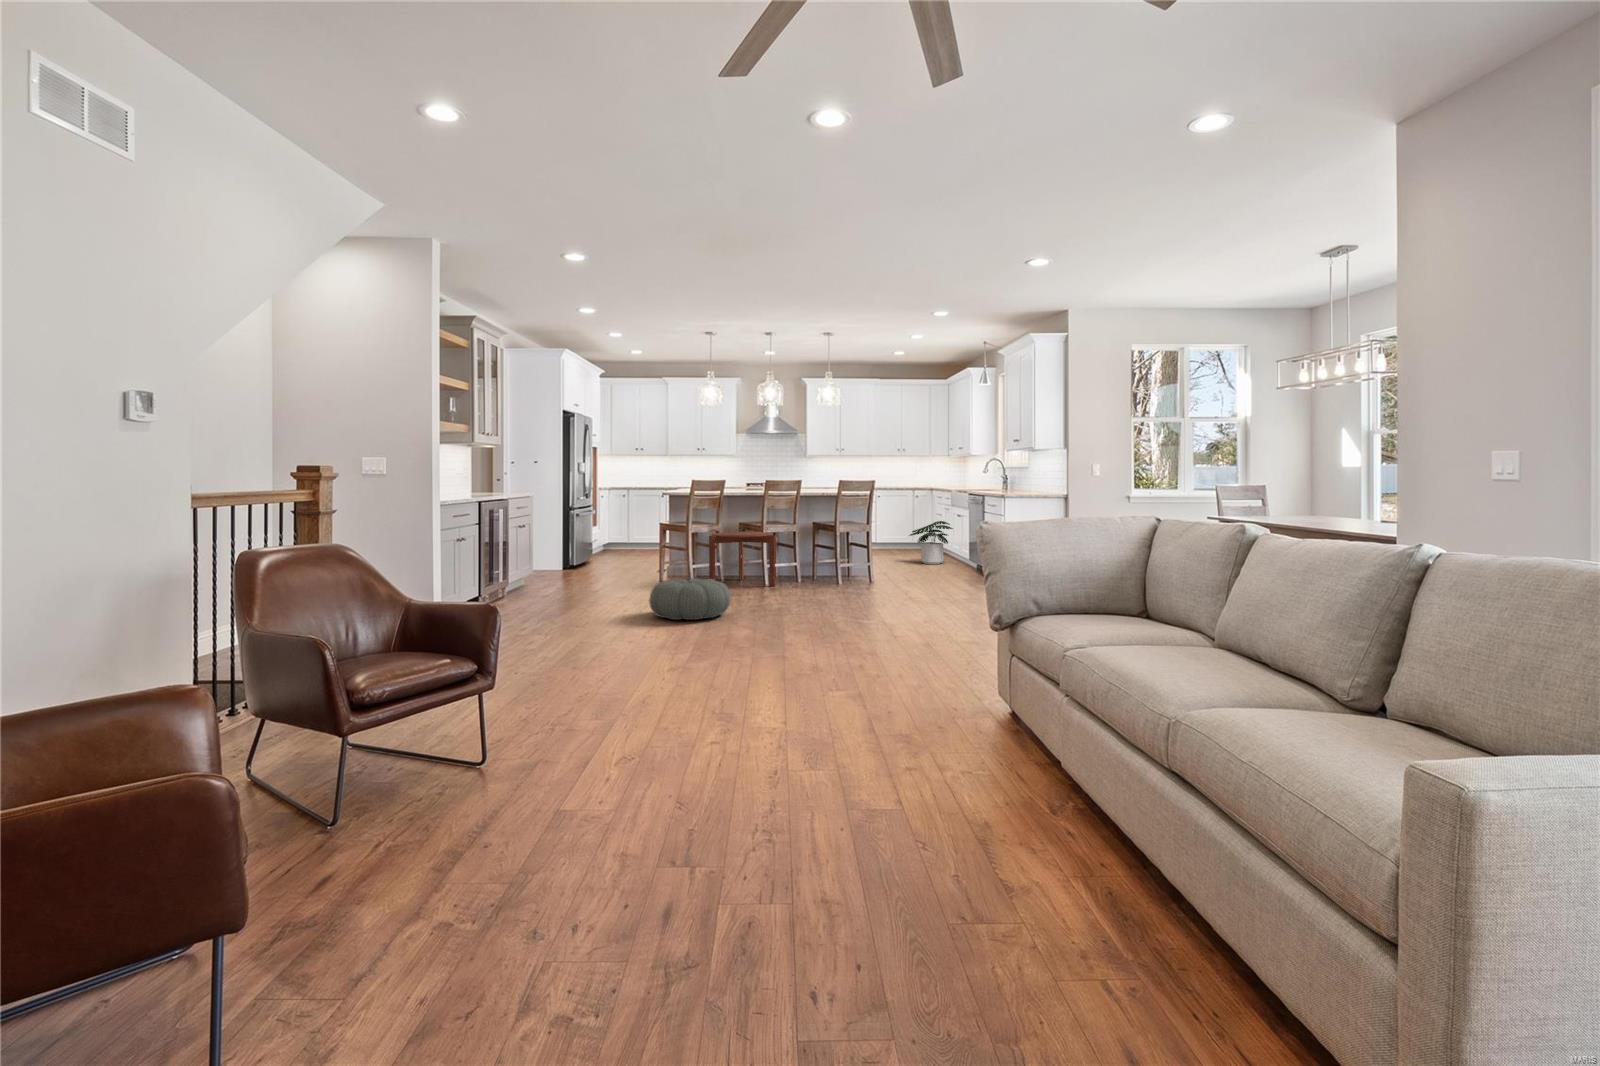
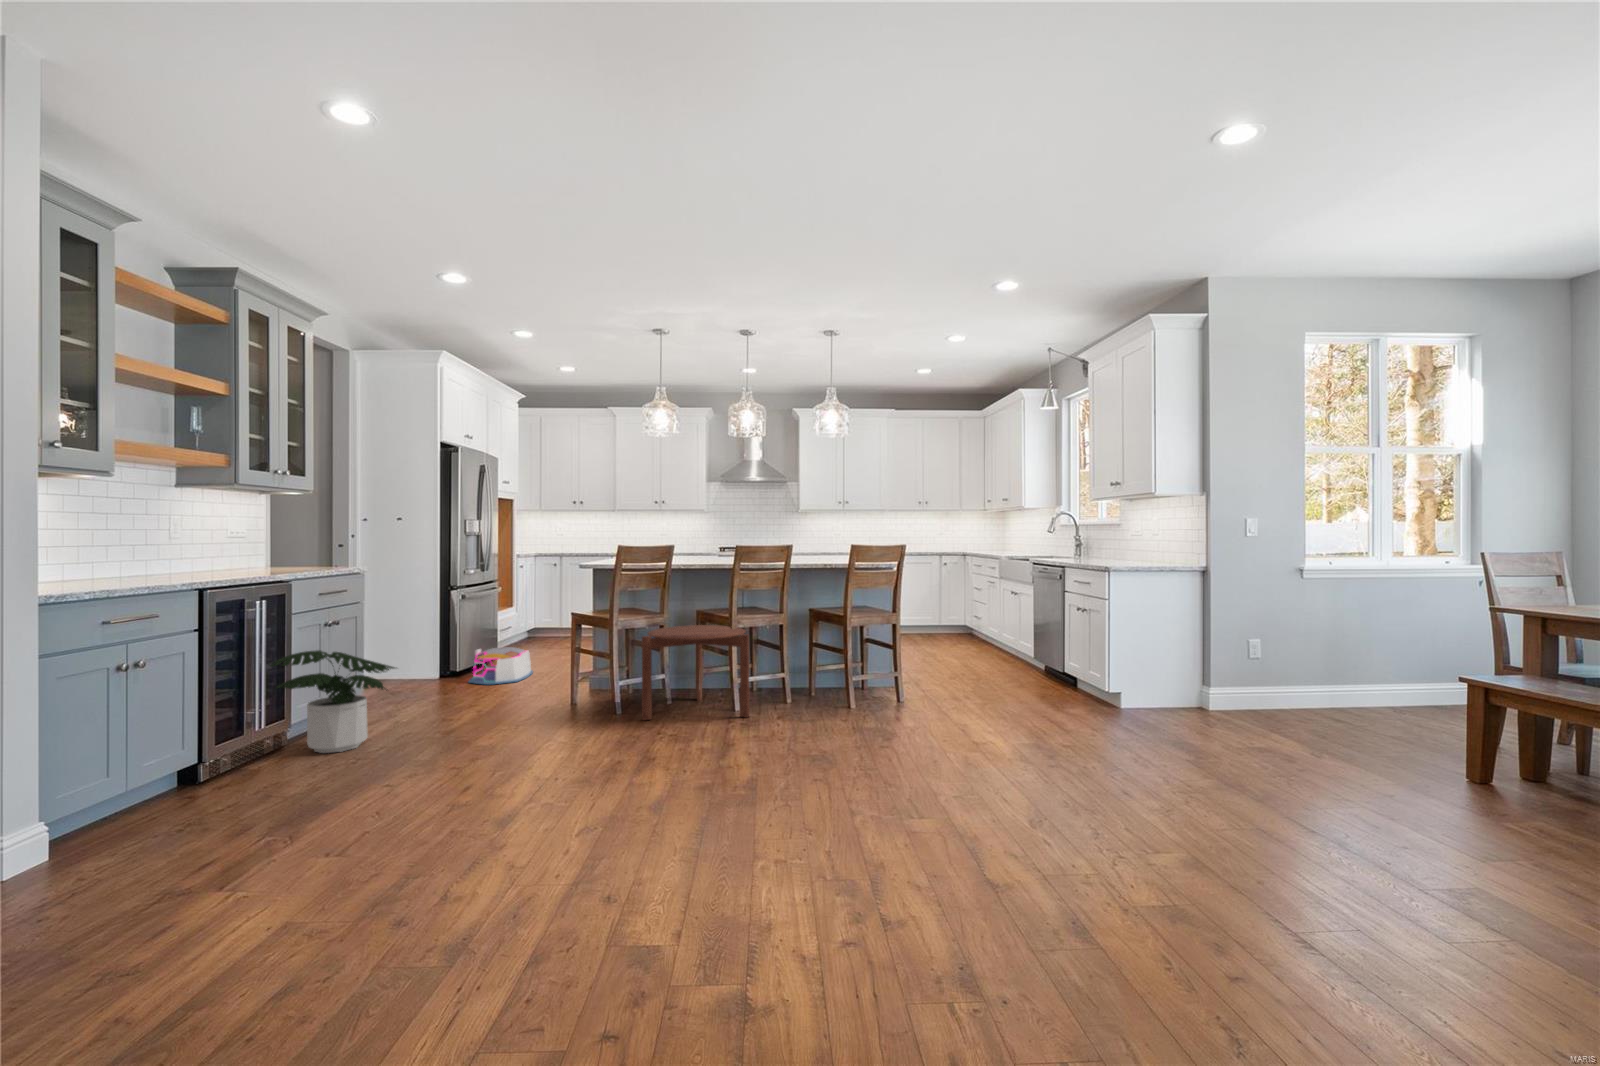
potted plant: present [910,521,953,564] -> present [270,650,395,753]
storage bin: none [584,551,623,574] -> present [469,647,533,685]
pouf: present [649,579,730,620] -> none [476,742,648,849]

